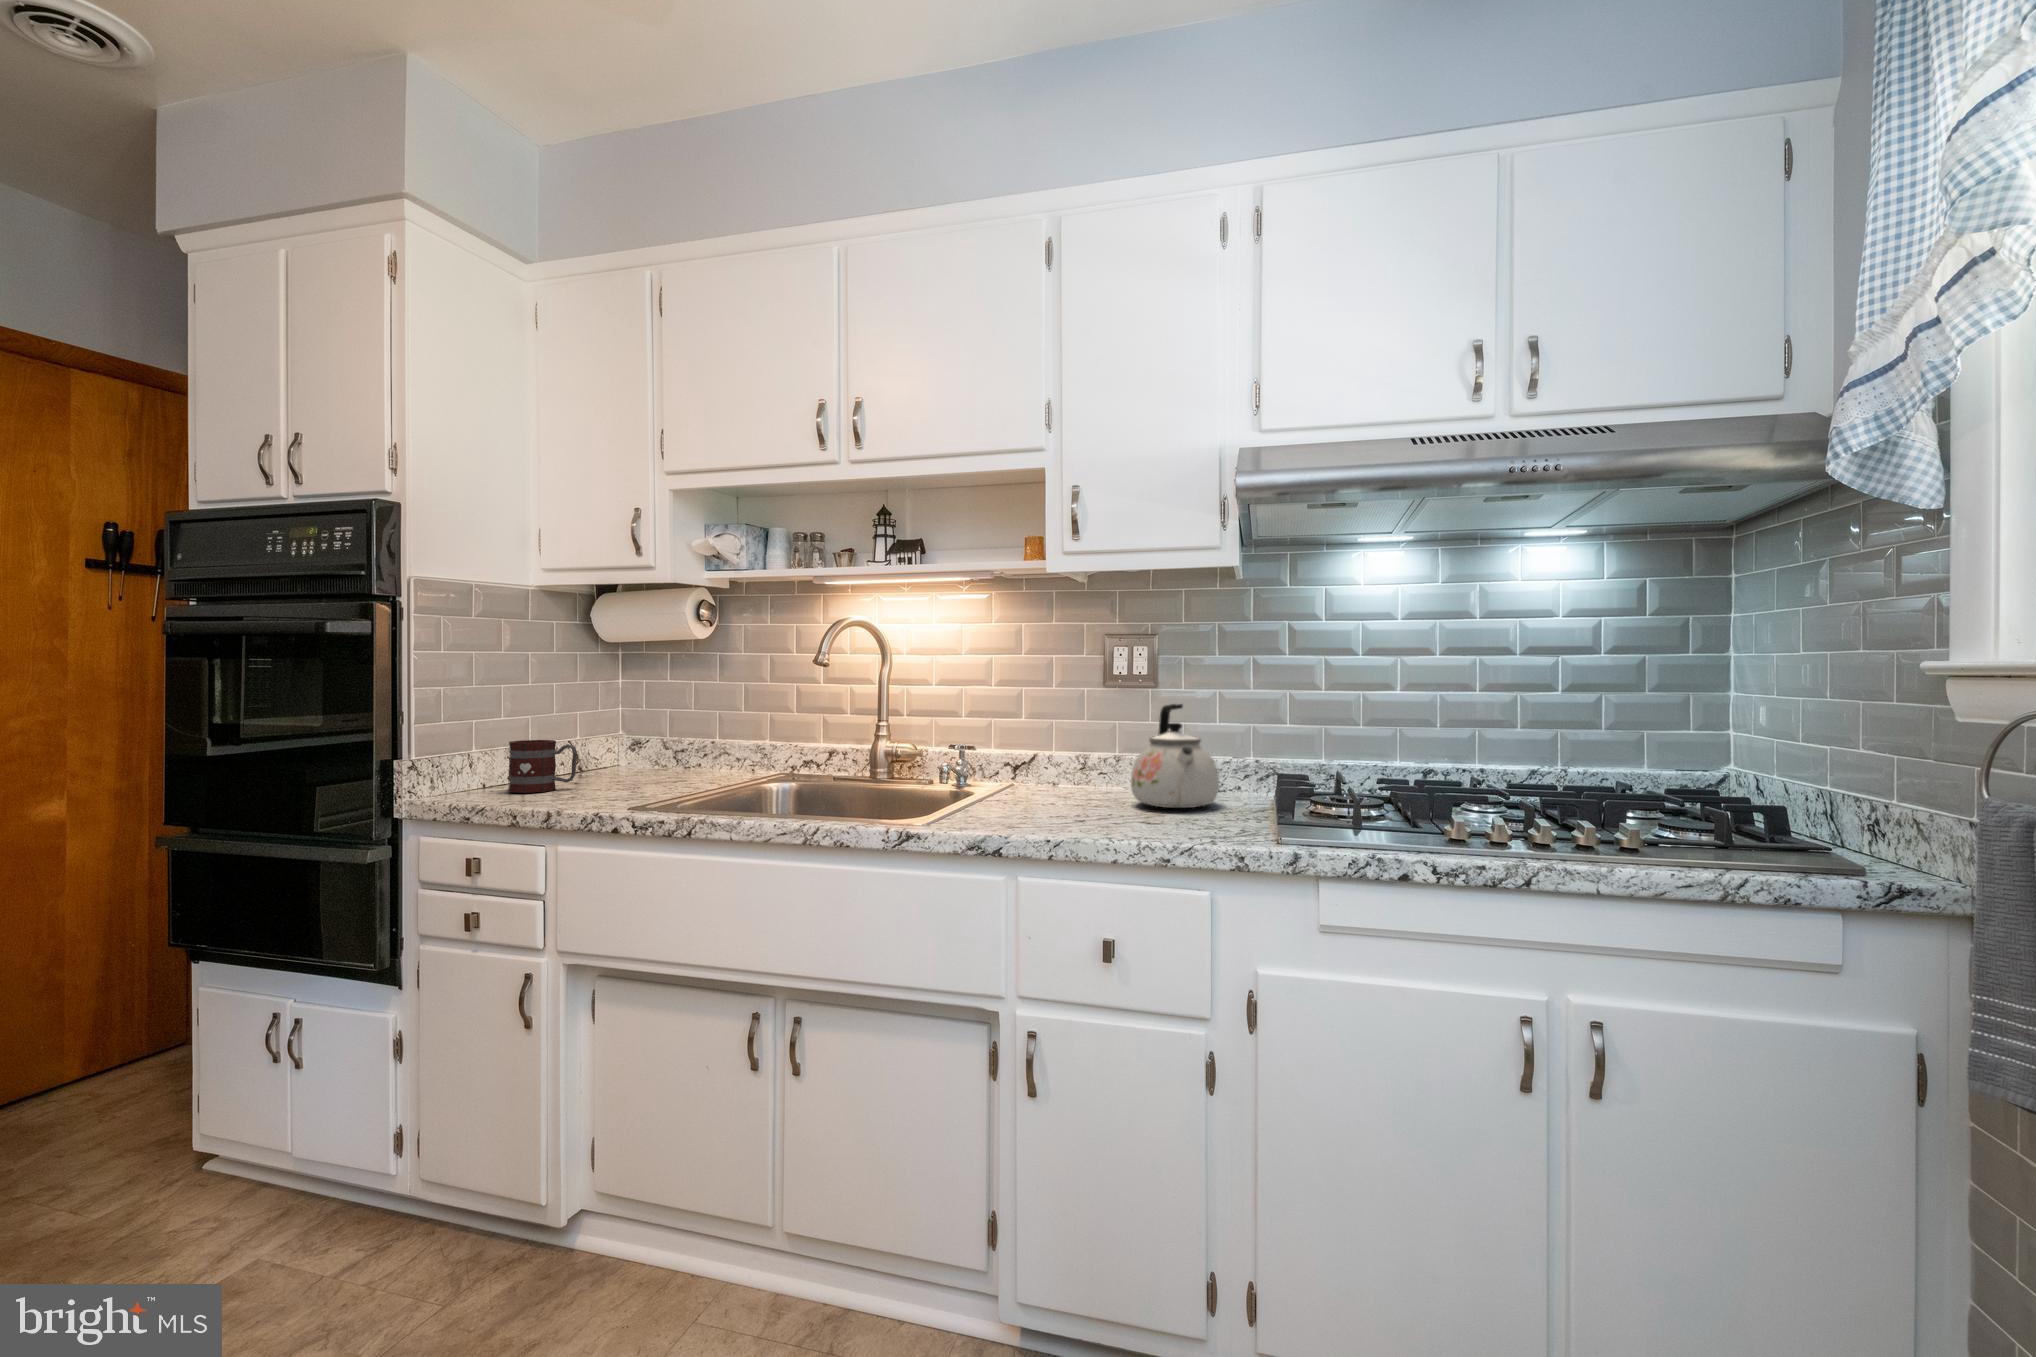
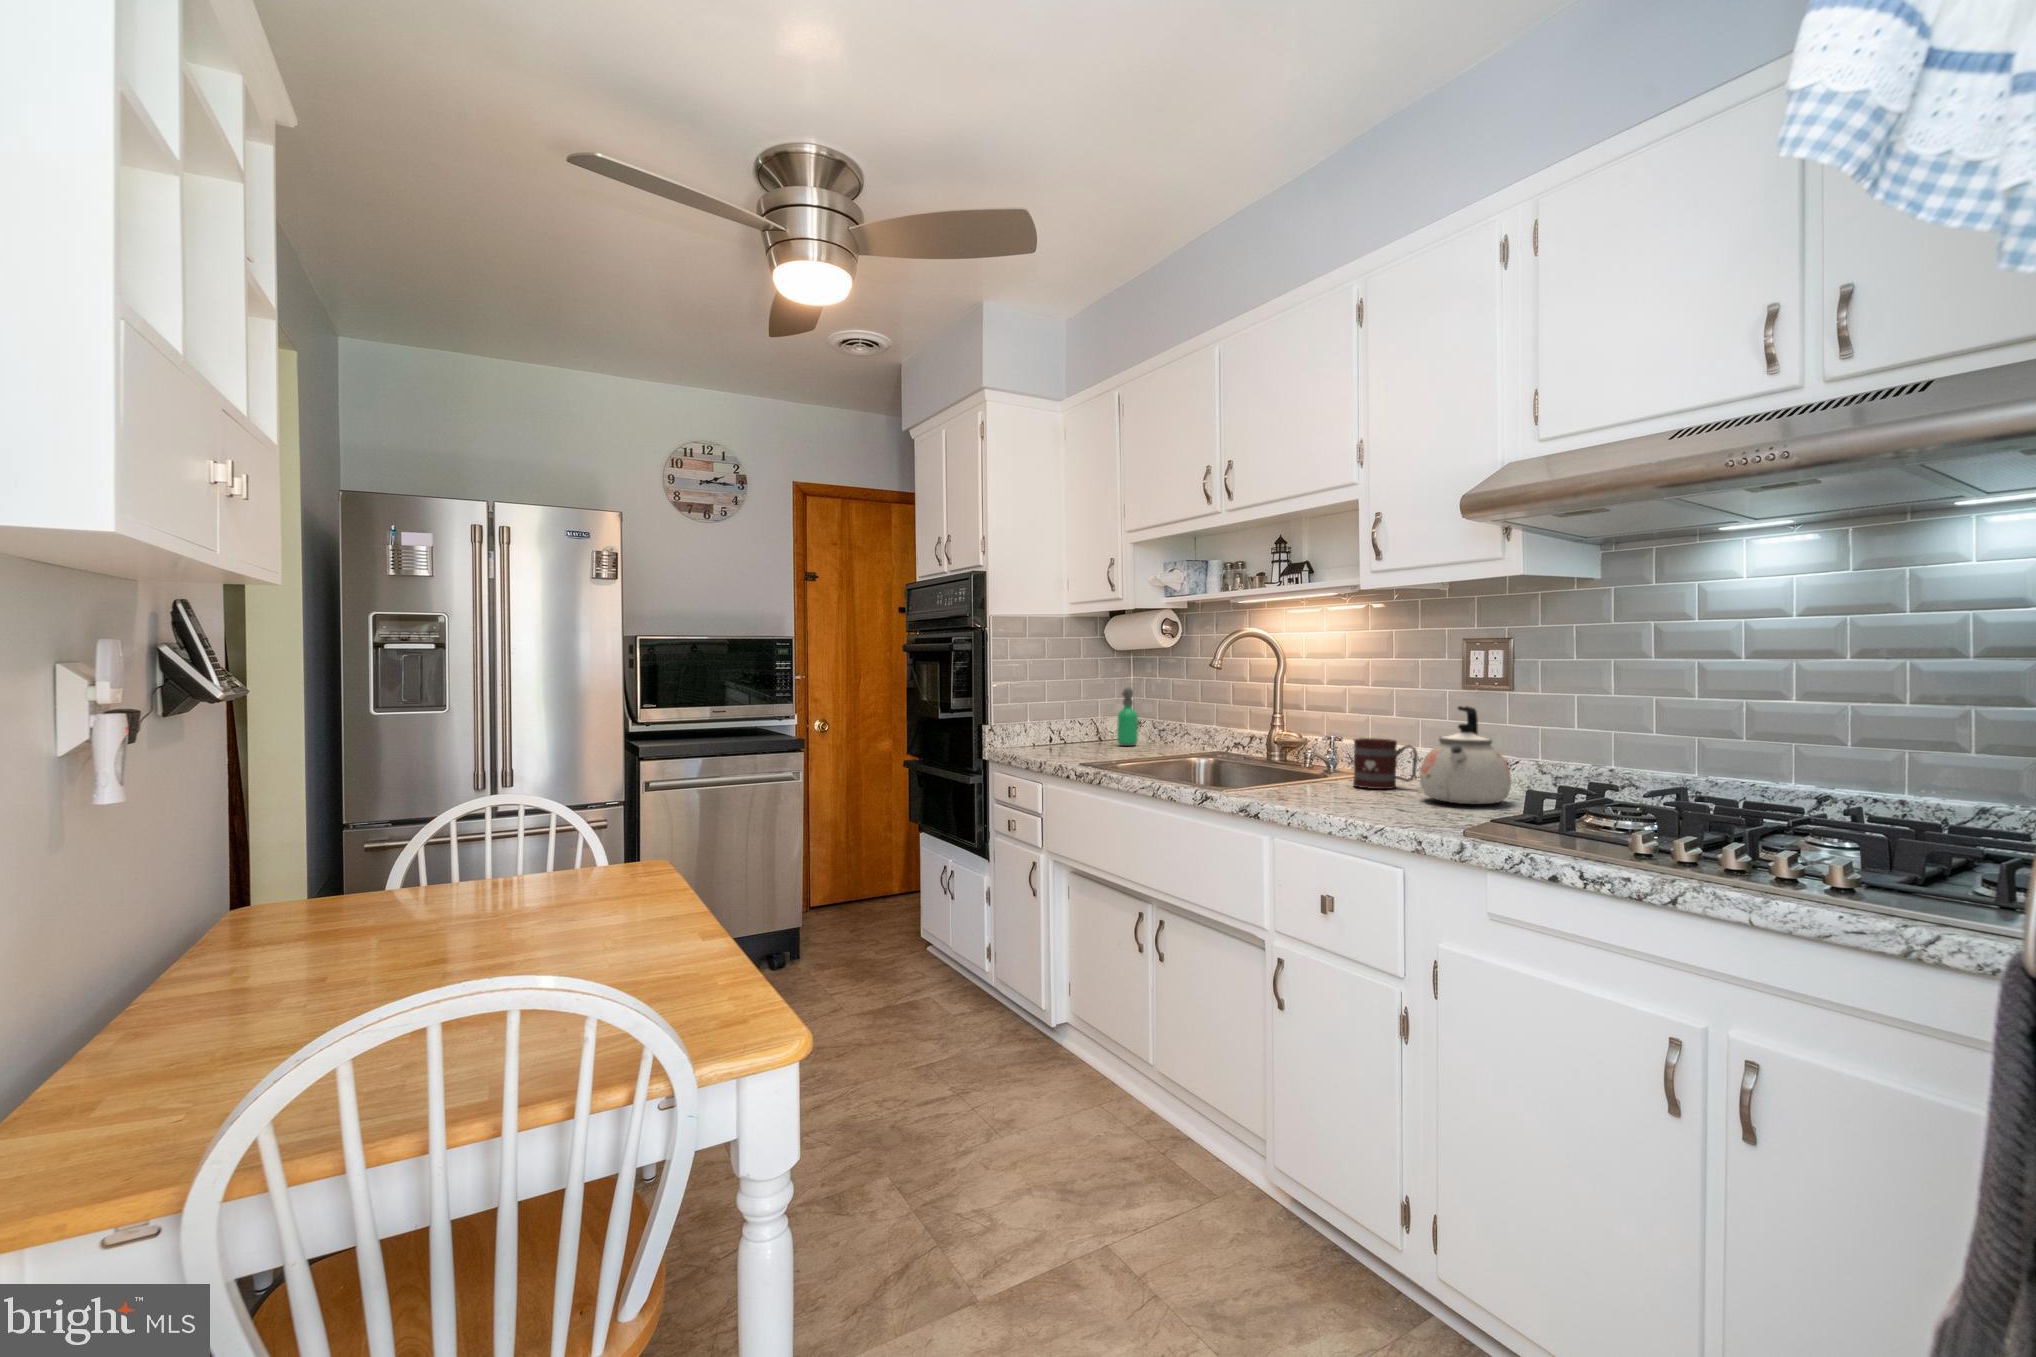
soap dispenser: none [625,695,654,775] -> present [1117,688,1138,746]
mug: present [509,740,577,793] -> present [1353,738,1417,789]

